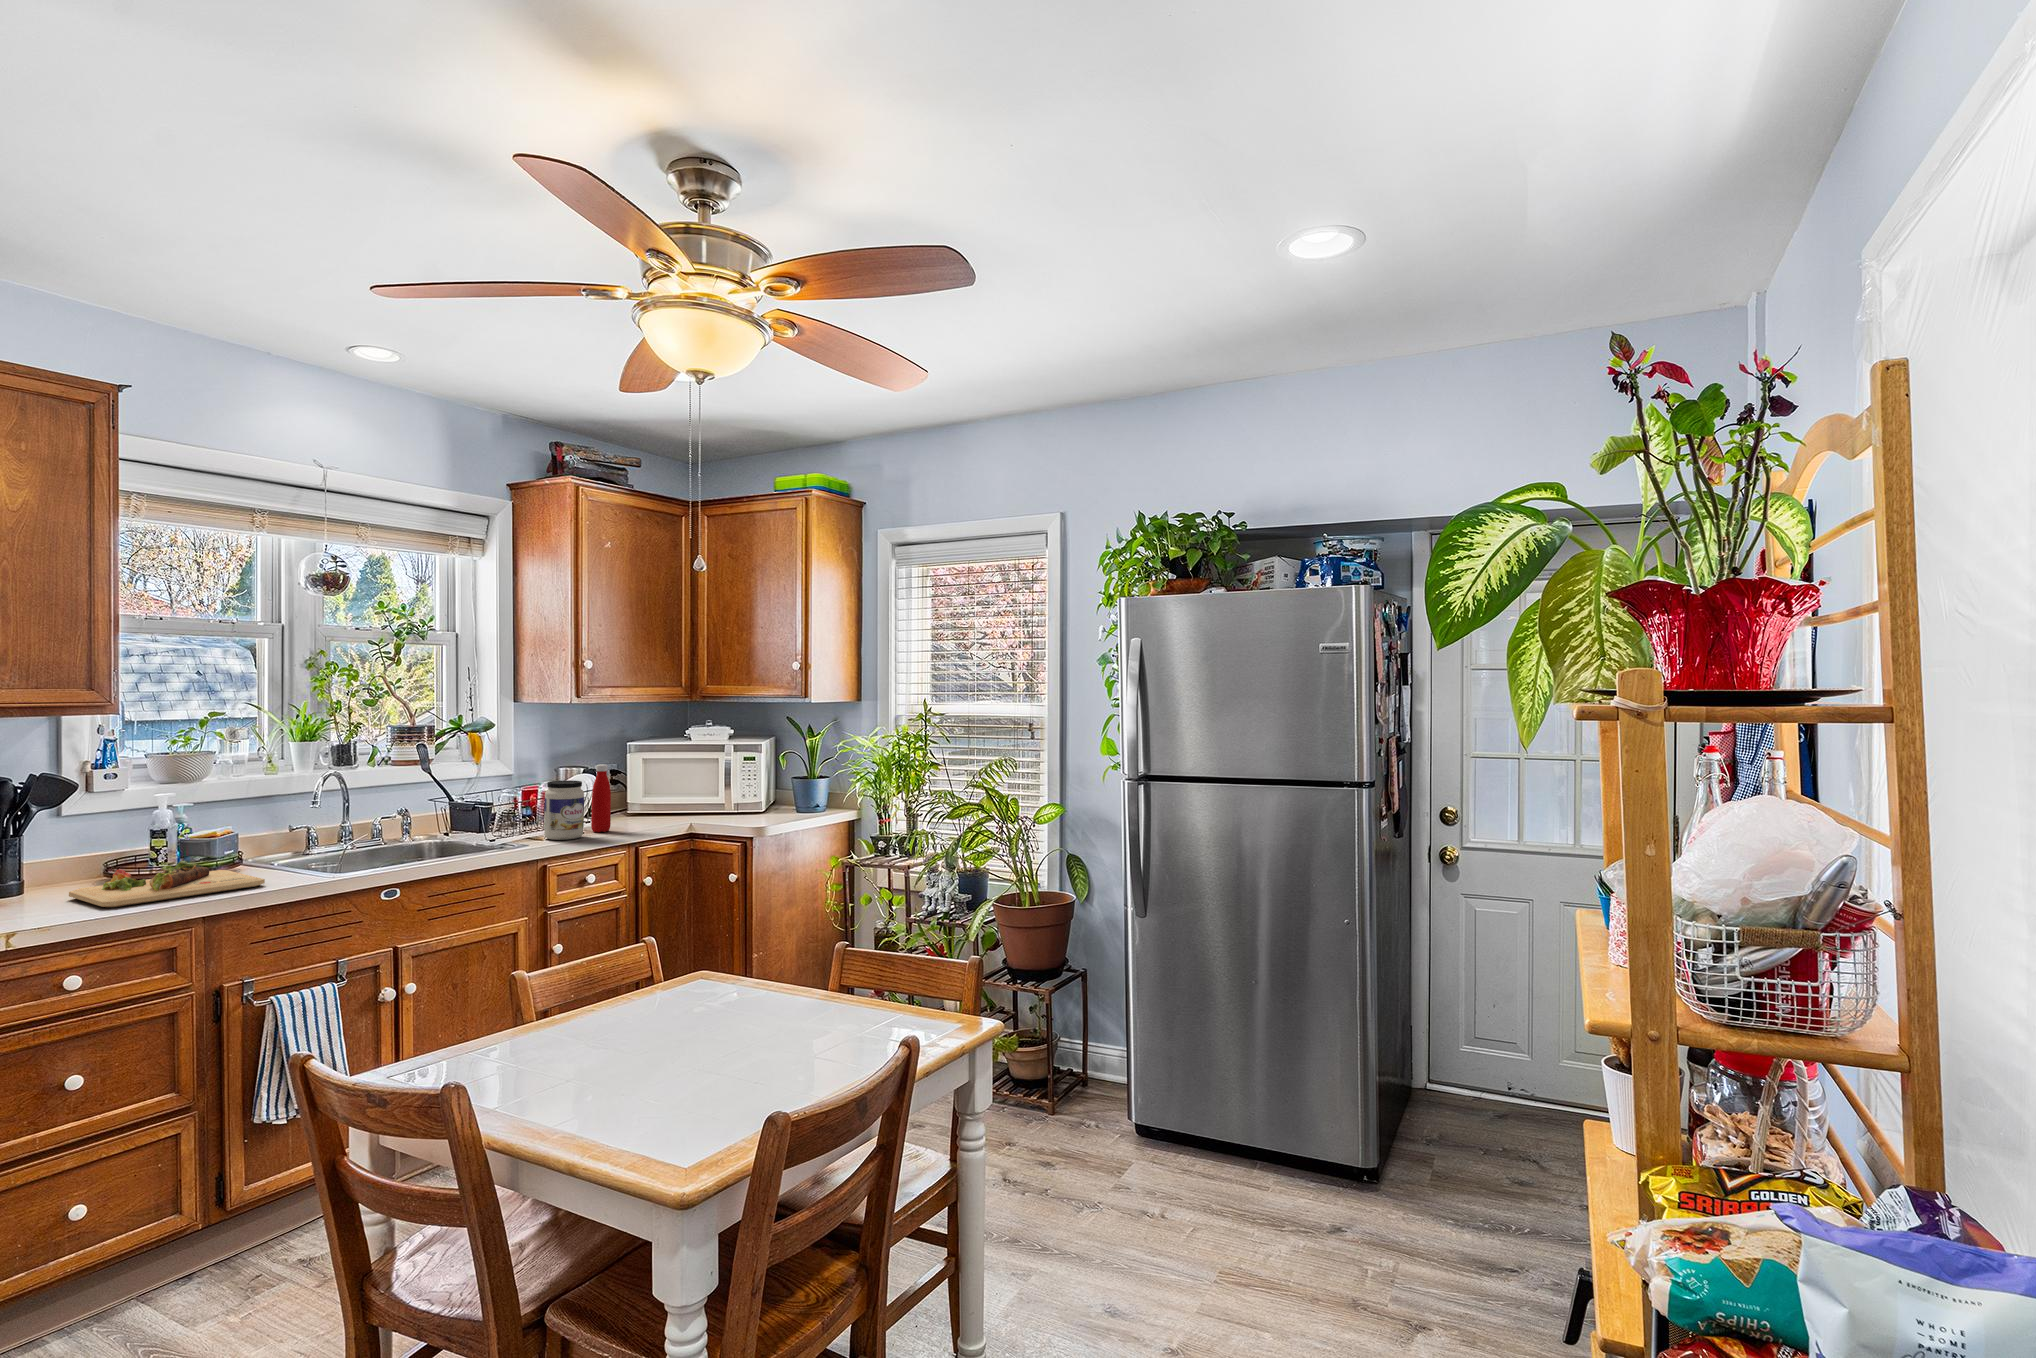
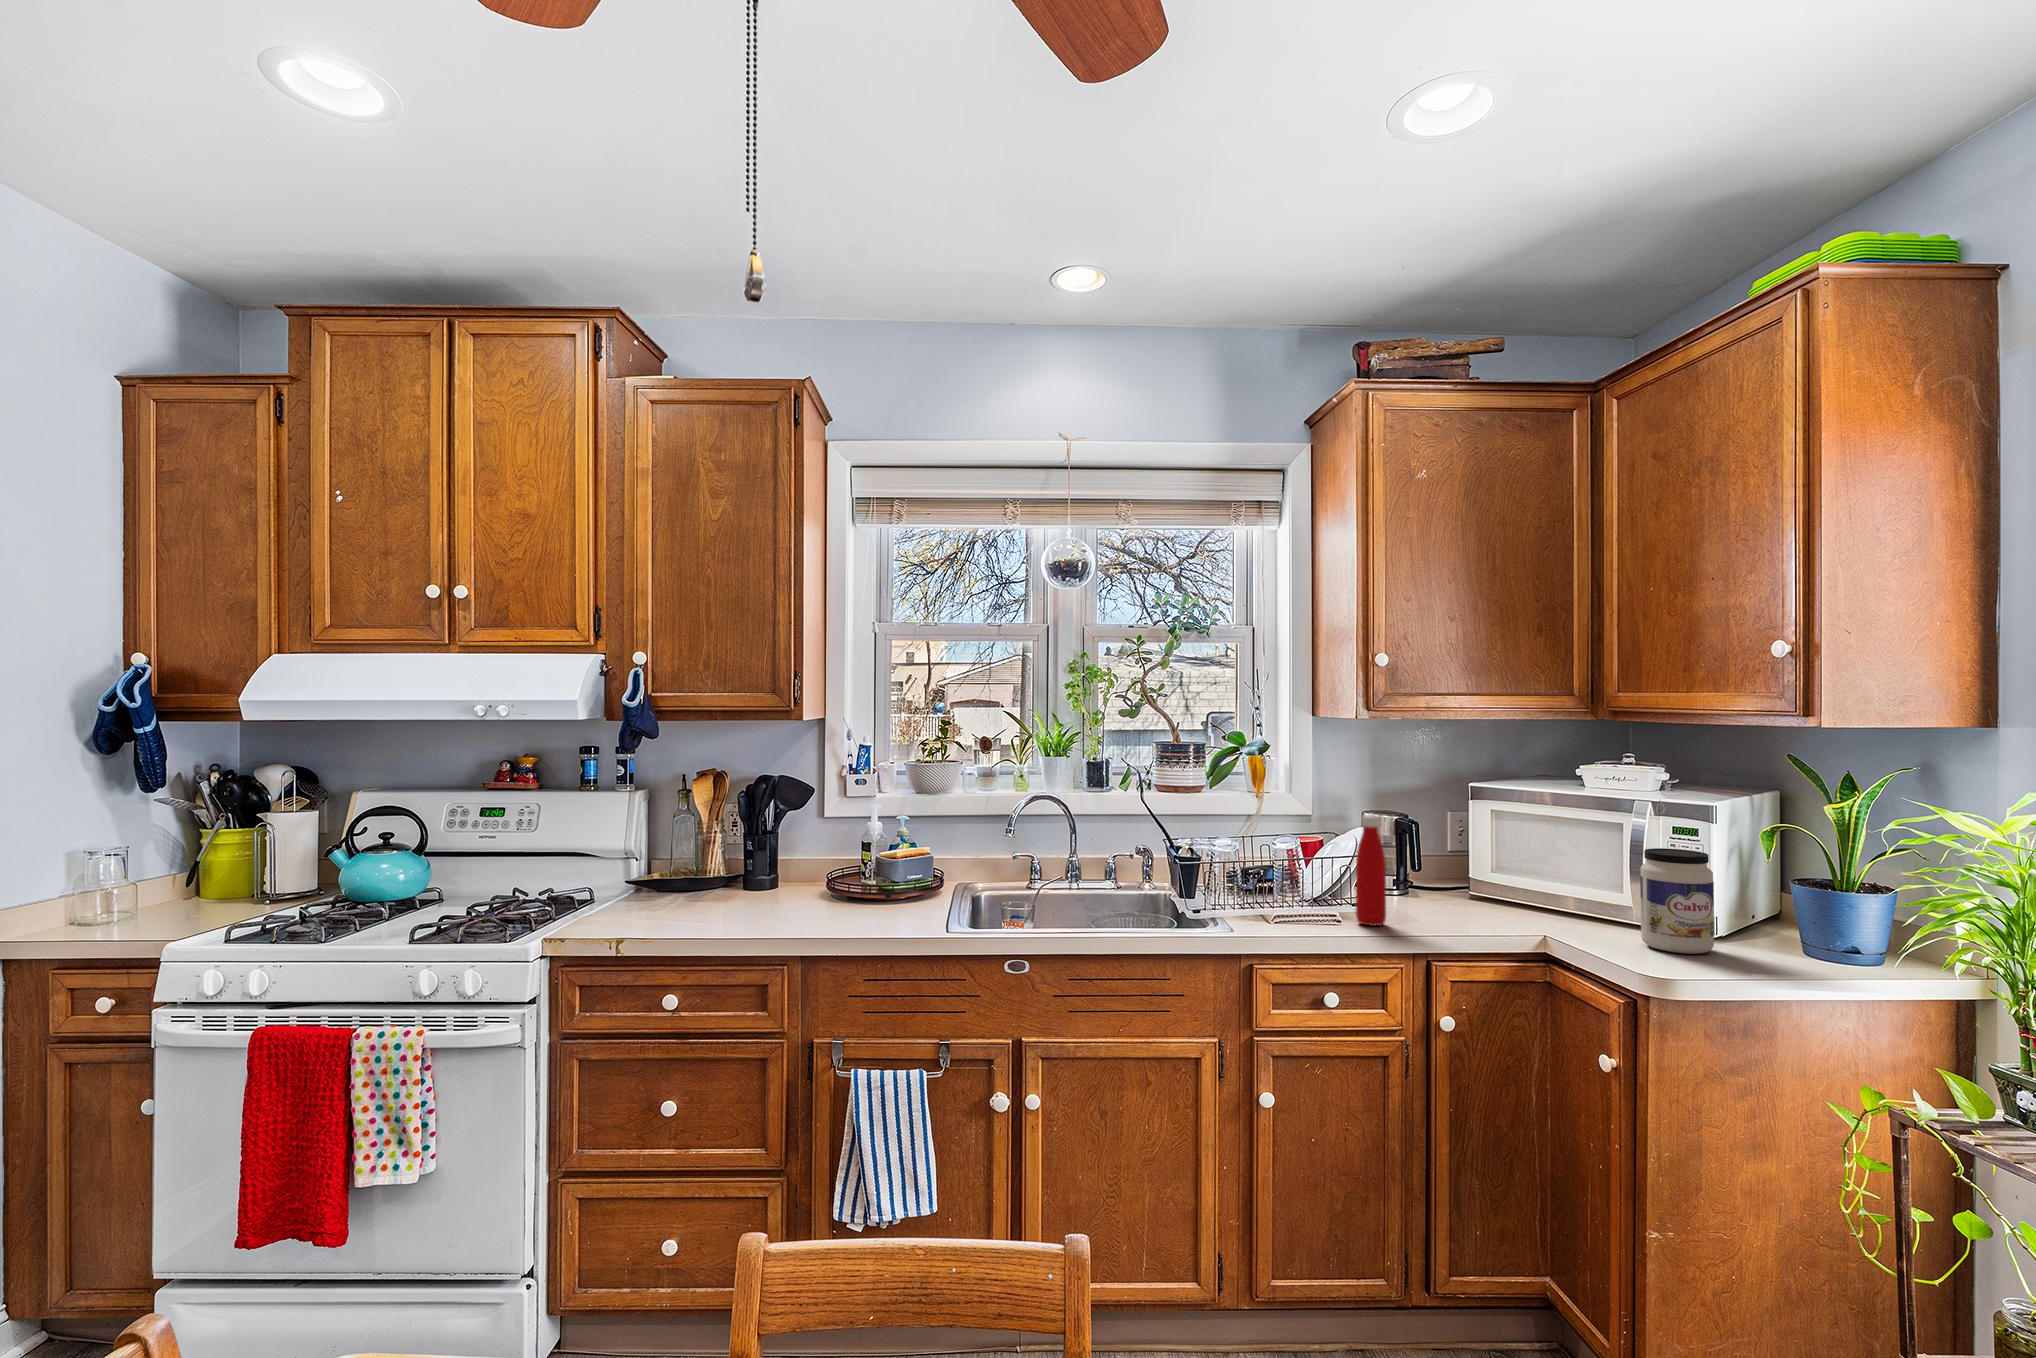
jar: present [544,780,584,840] -> present [1640,848,1714,954]
cutting board: present [69,861,265,907] -> none [718,883,886,927]

